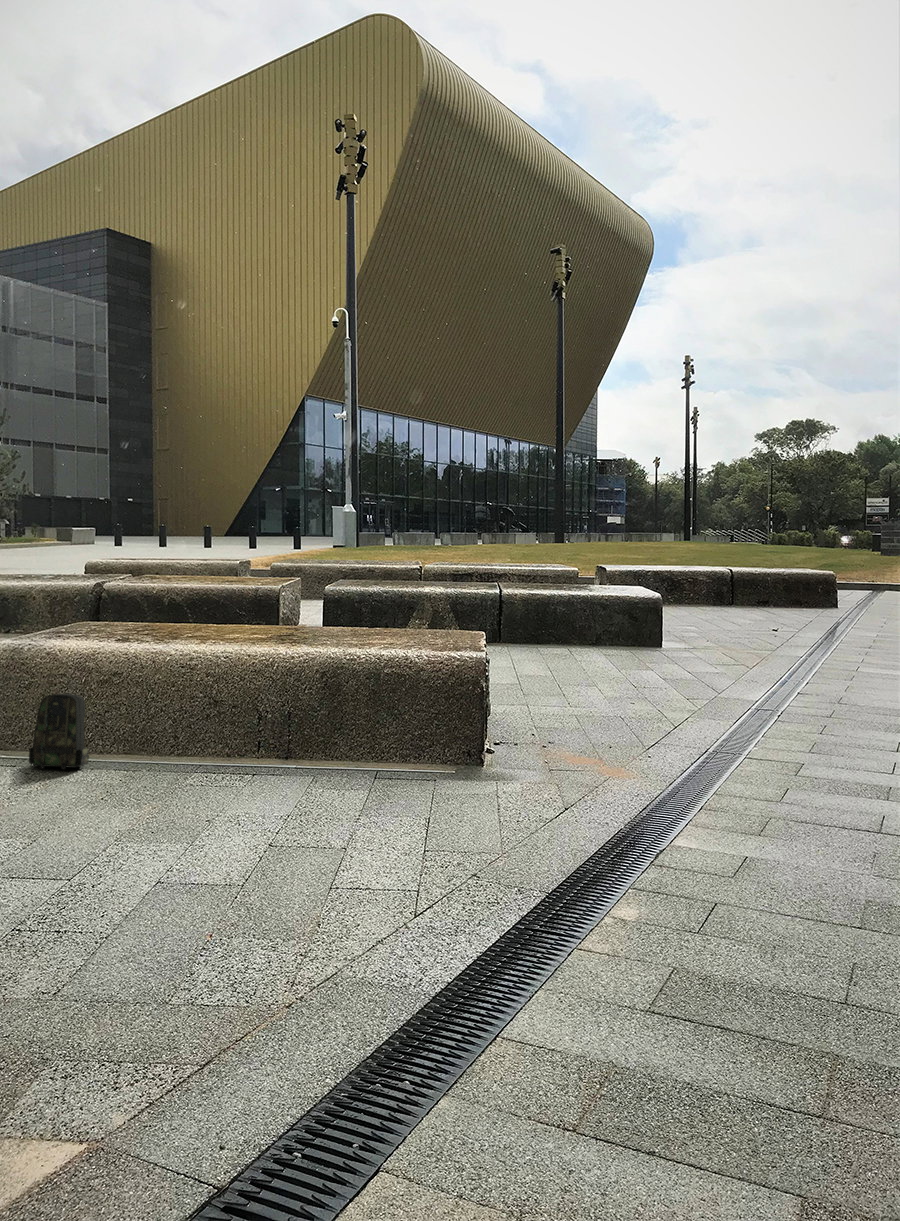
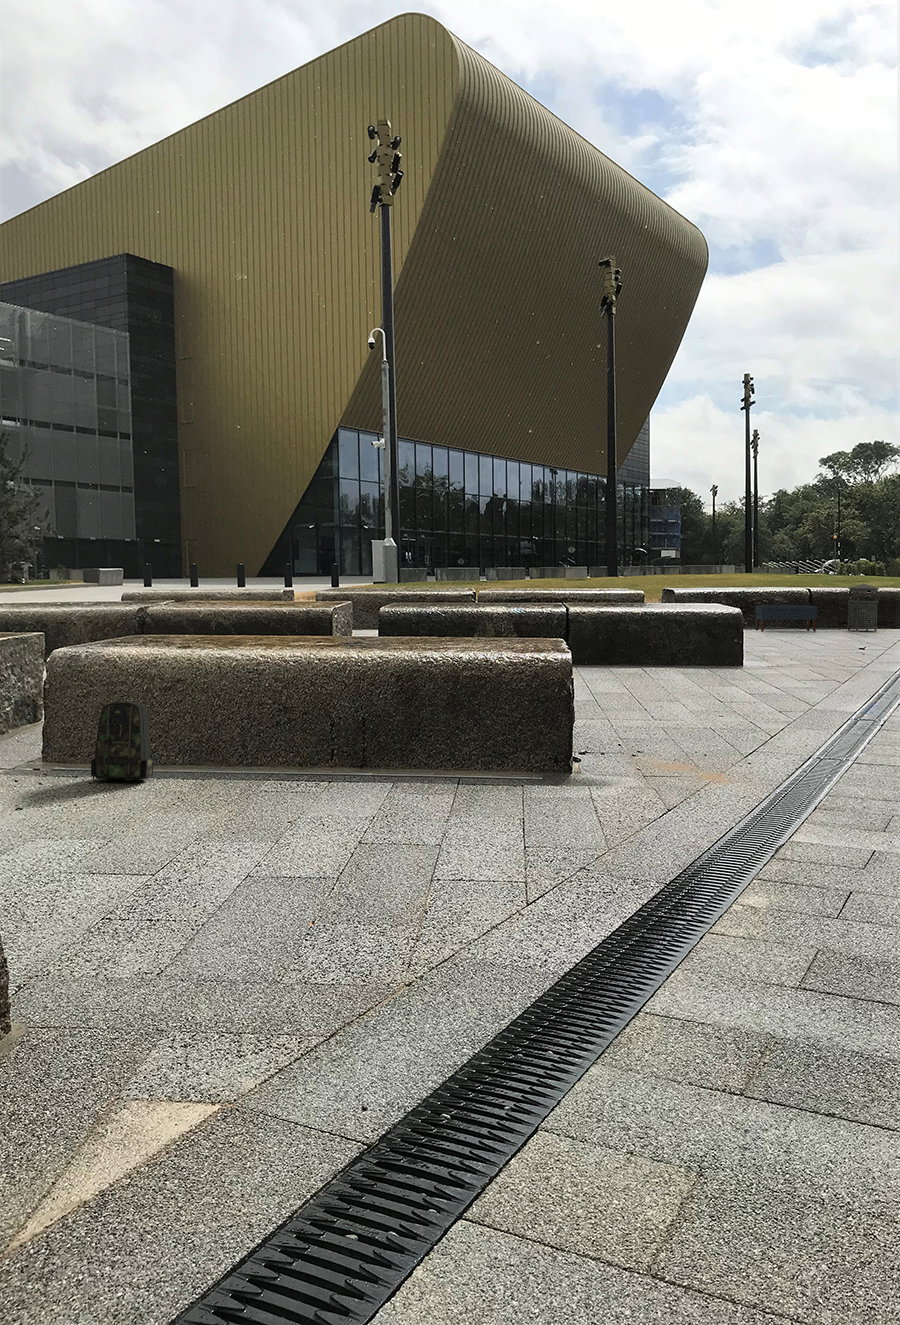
trash can: none [759,565,788,609] -> present [847,584,879,632]
bench: none [677,582,733,608] -> present [755,605,818,632]

